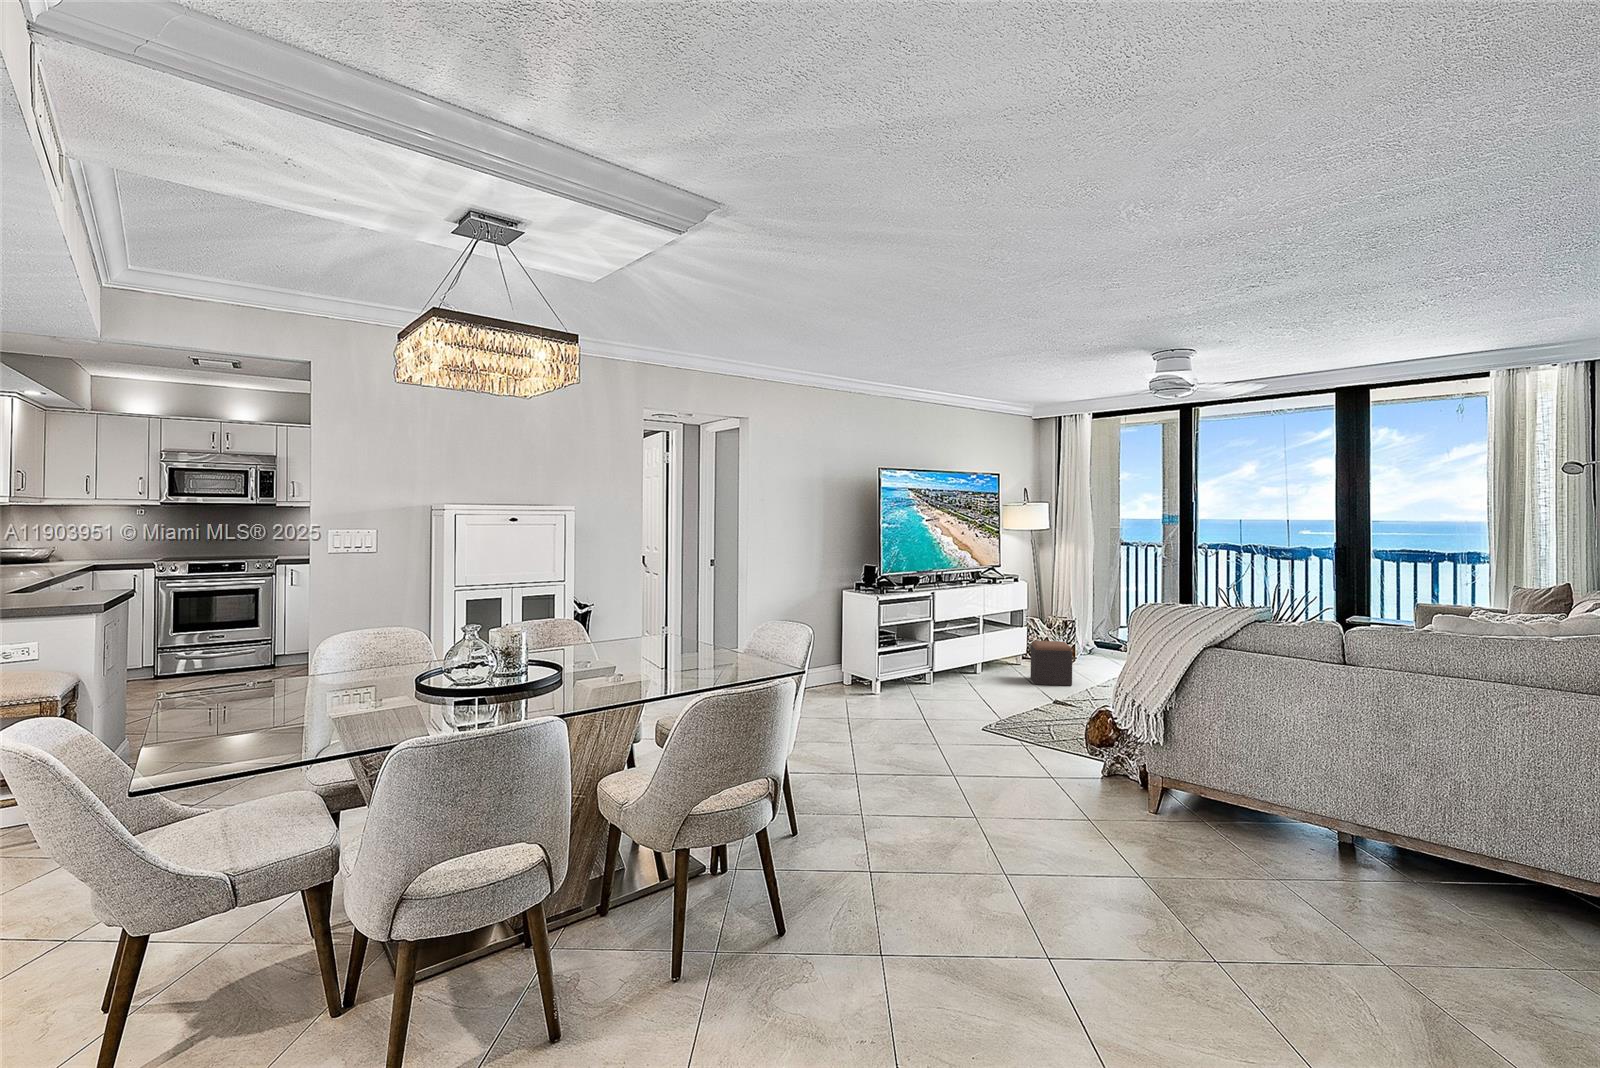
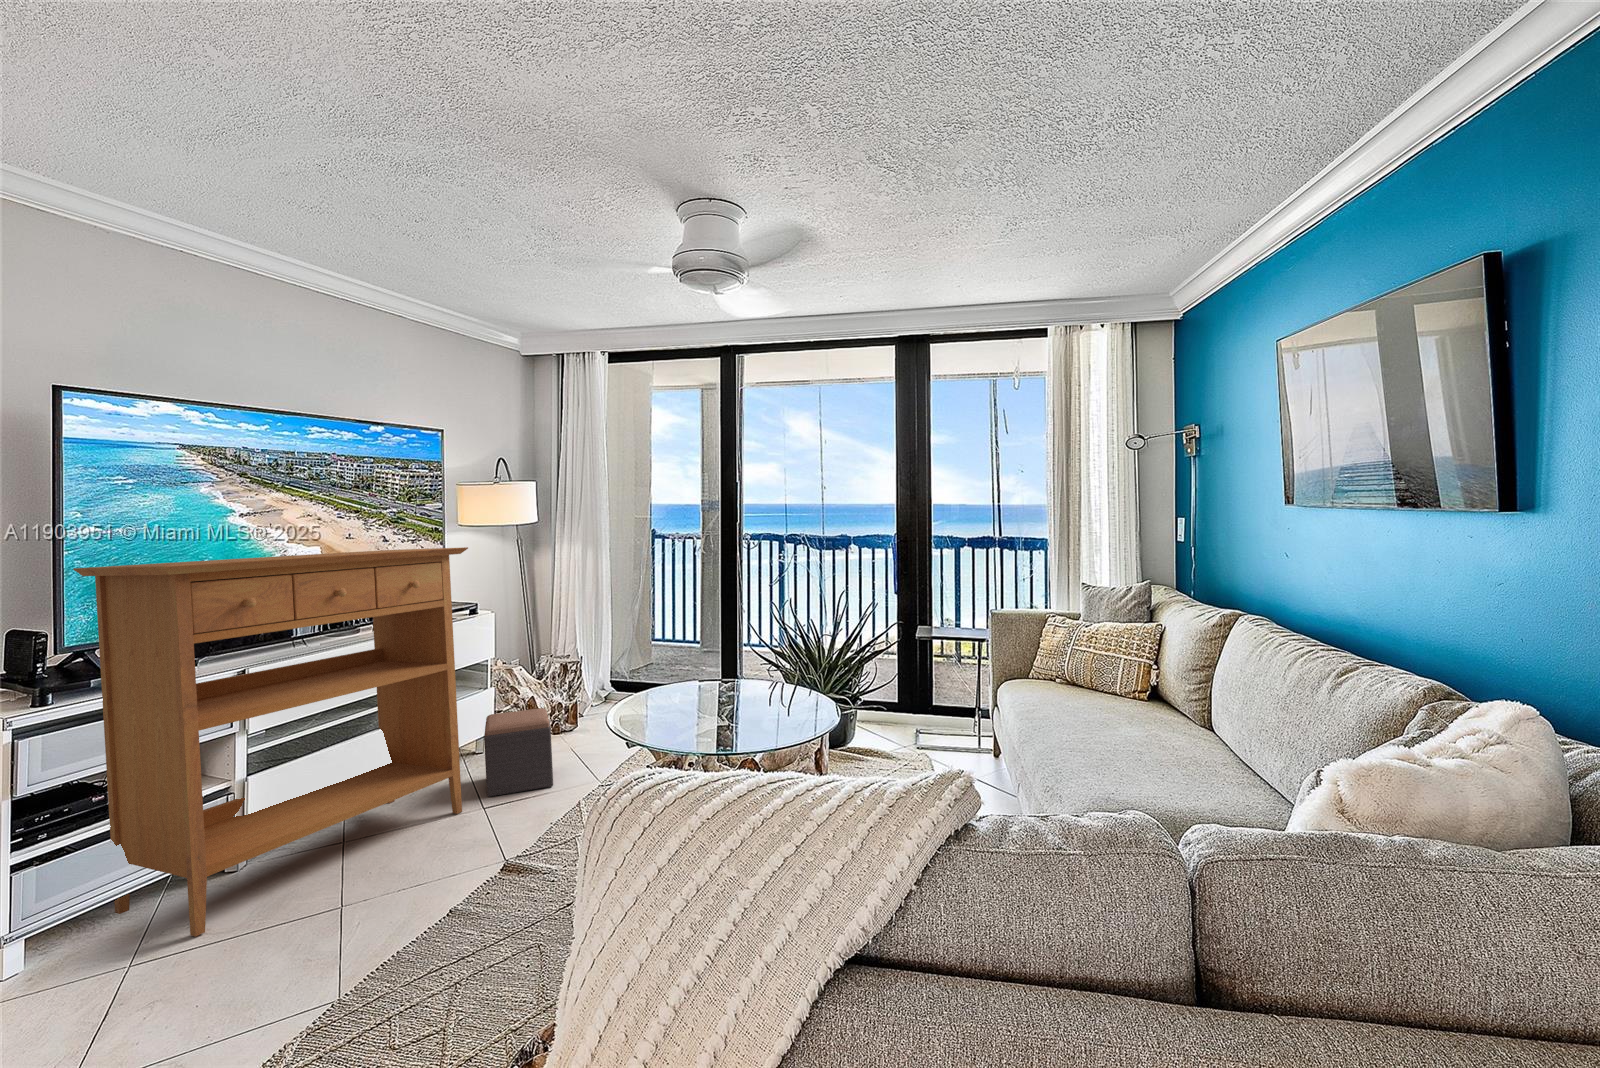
console table: none [889,542,1036,705] -> present [73,547,468,937]

